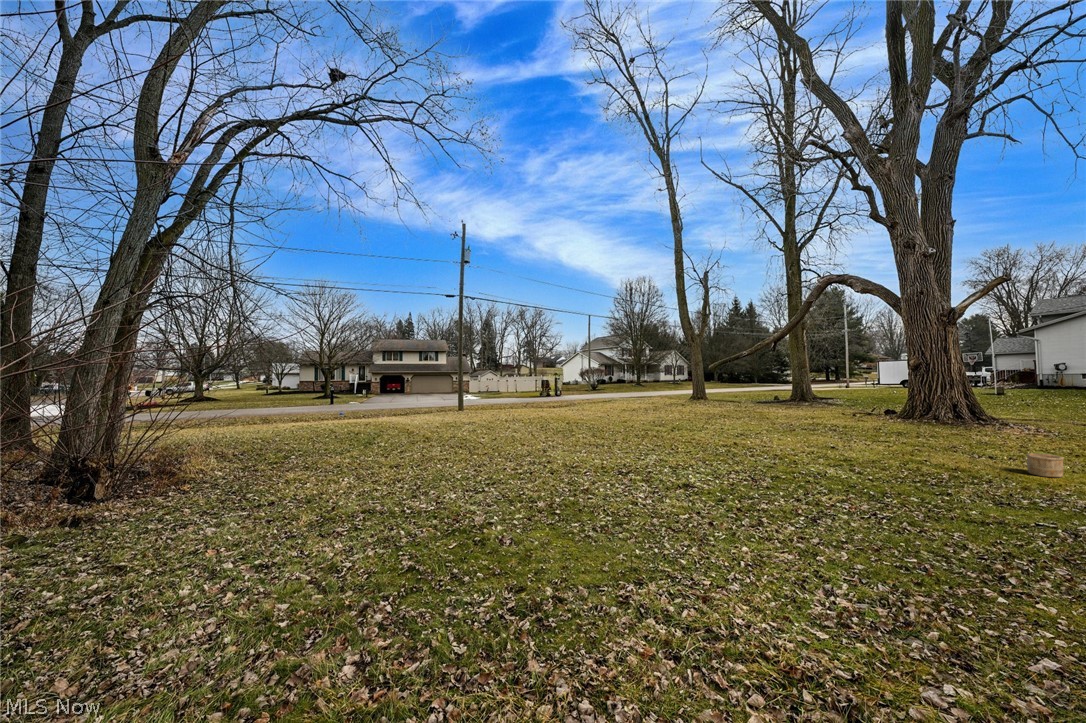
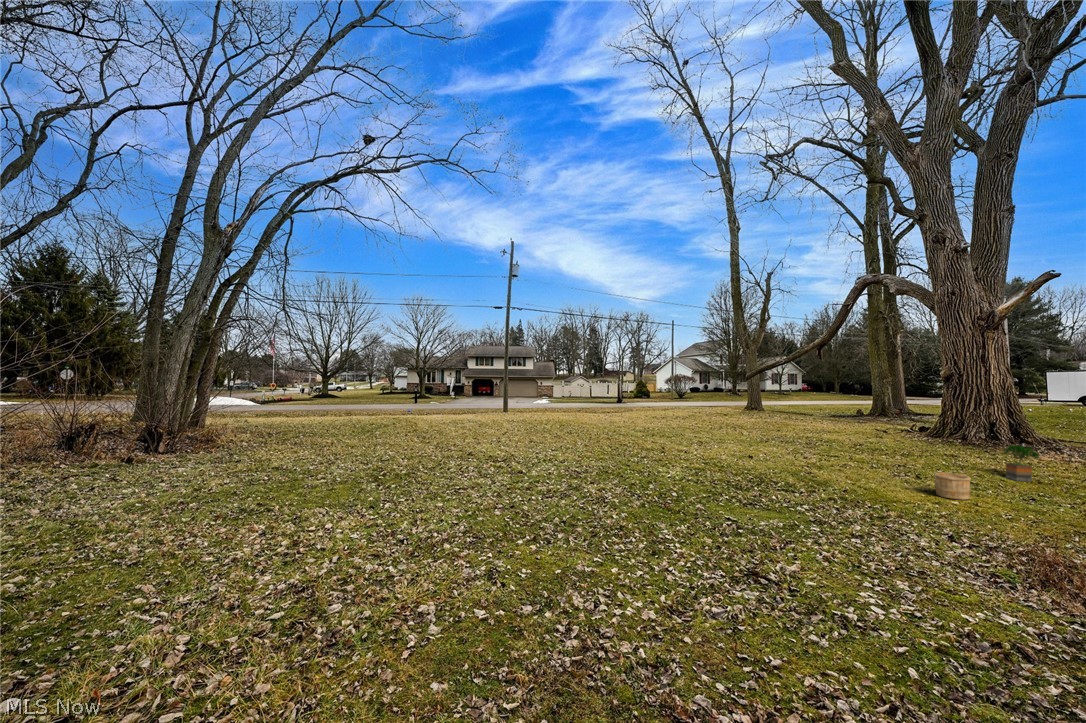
potted tree: none [1032,424,1069,455] -> present [1004,446,1039,482]

